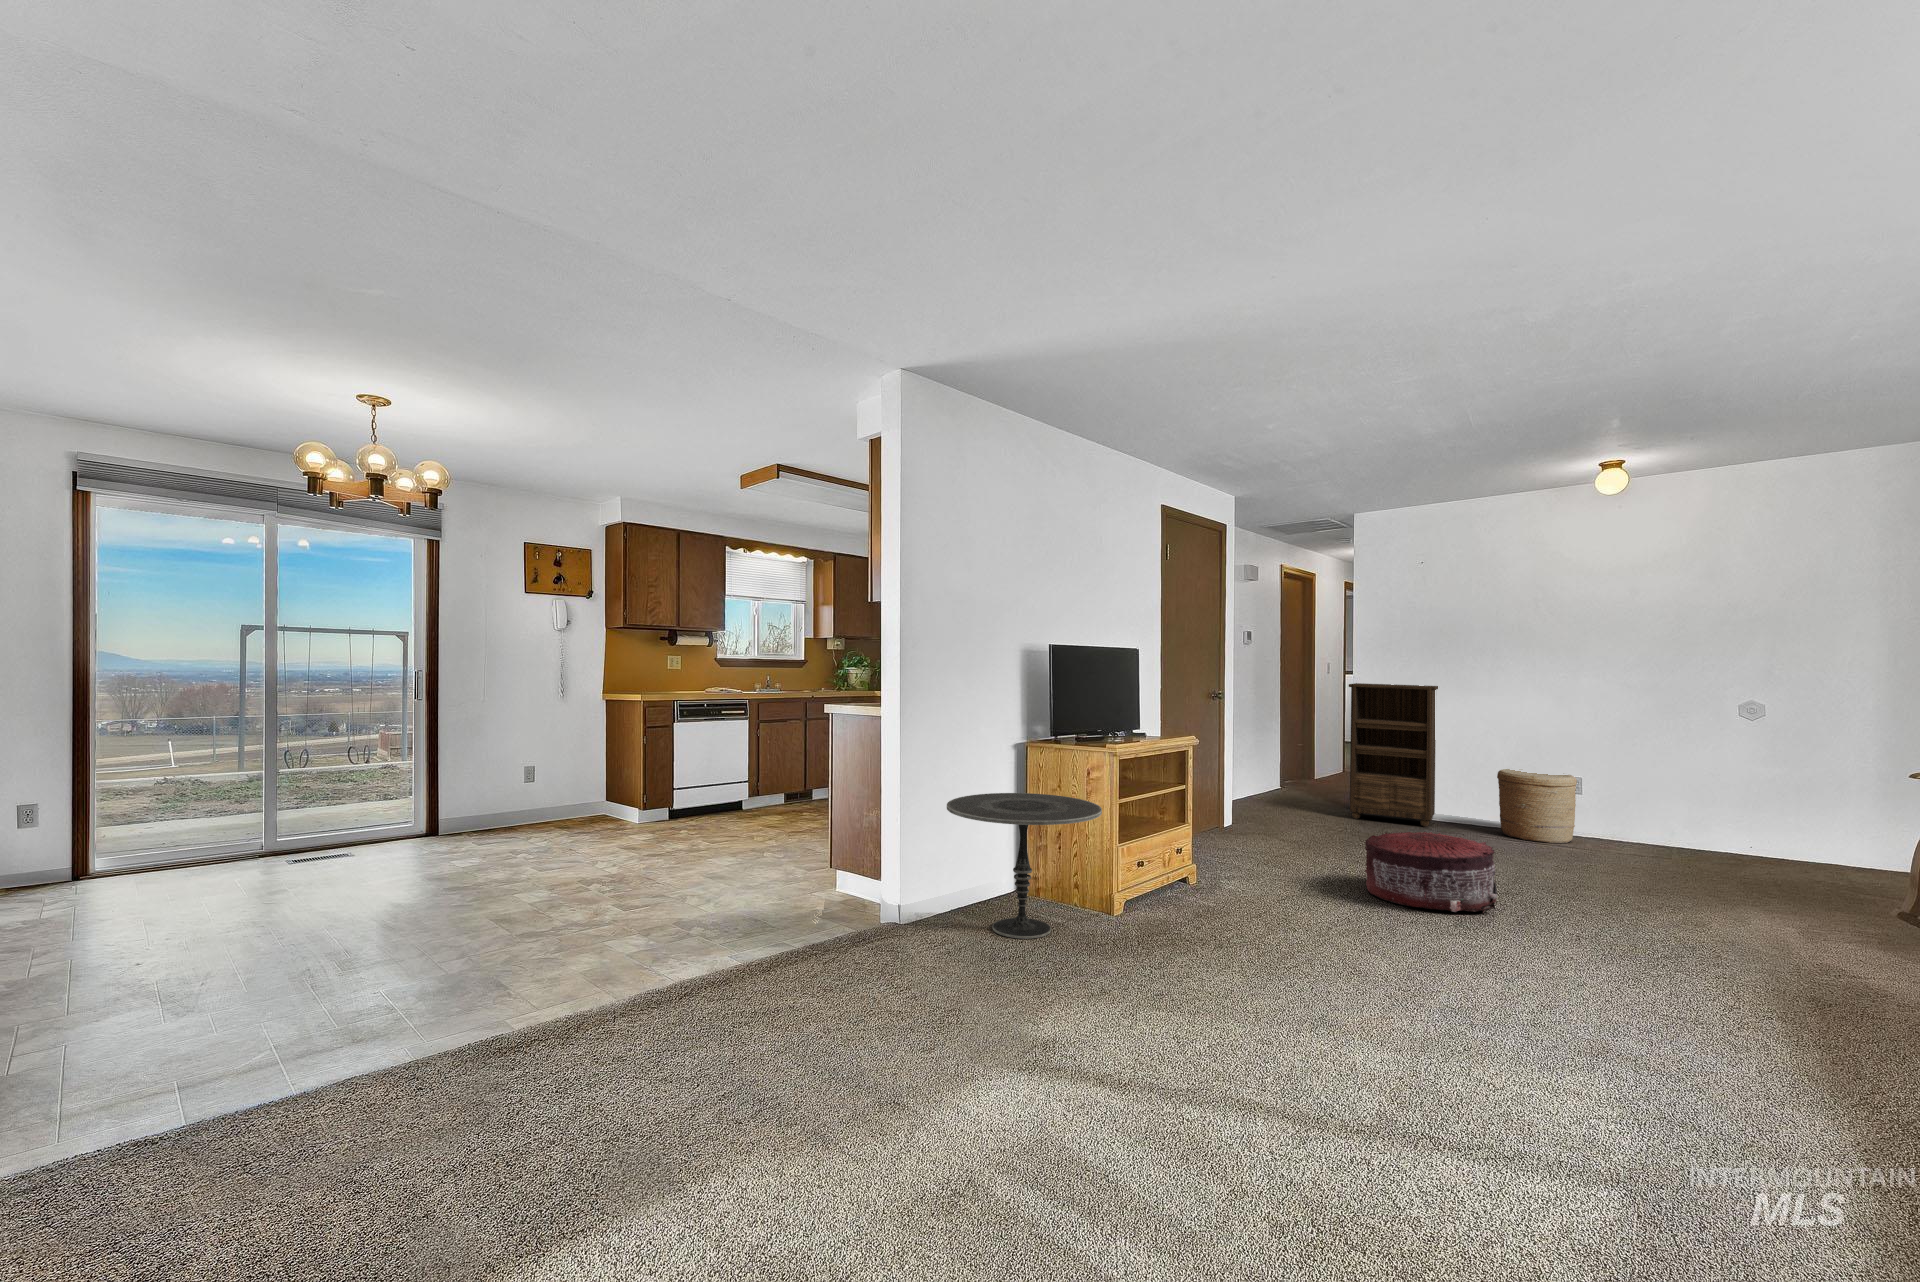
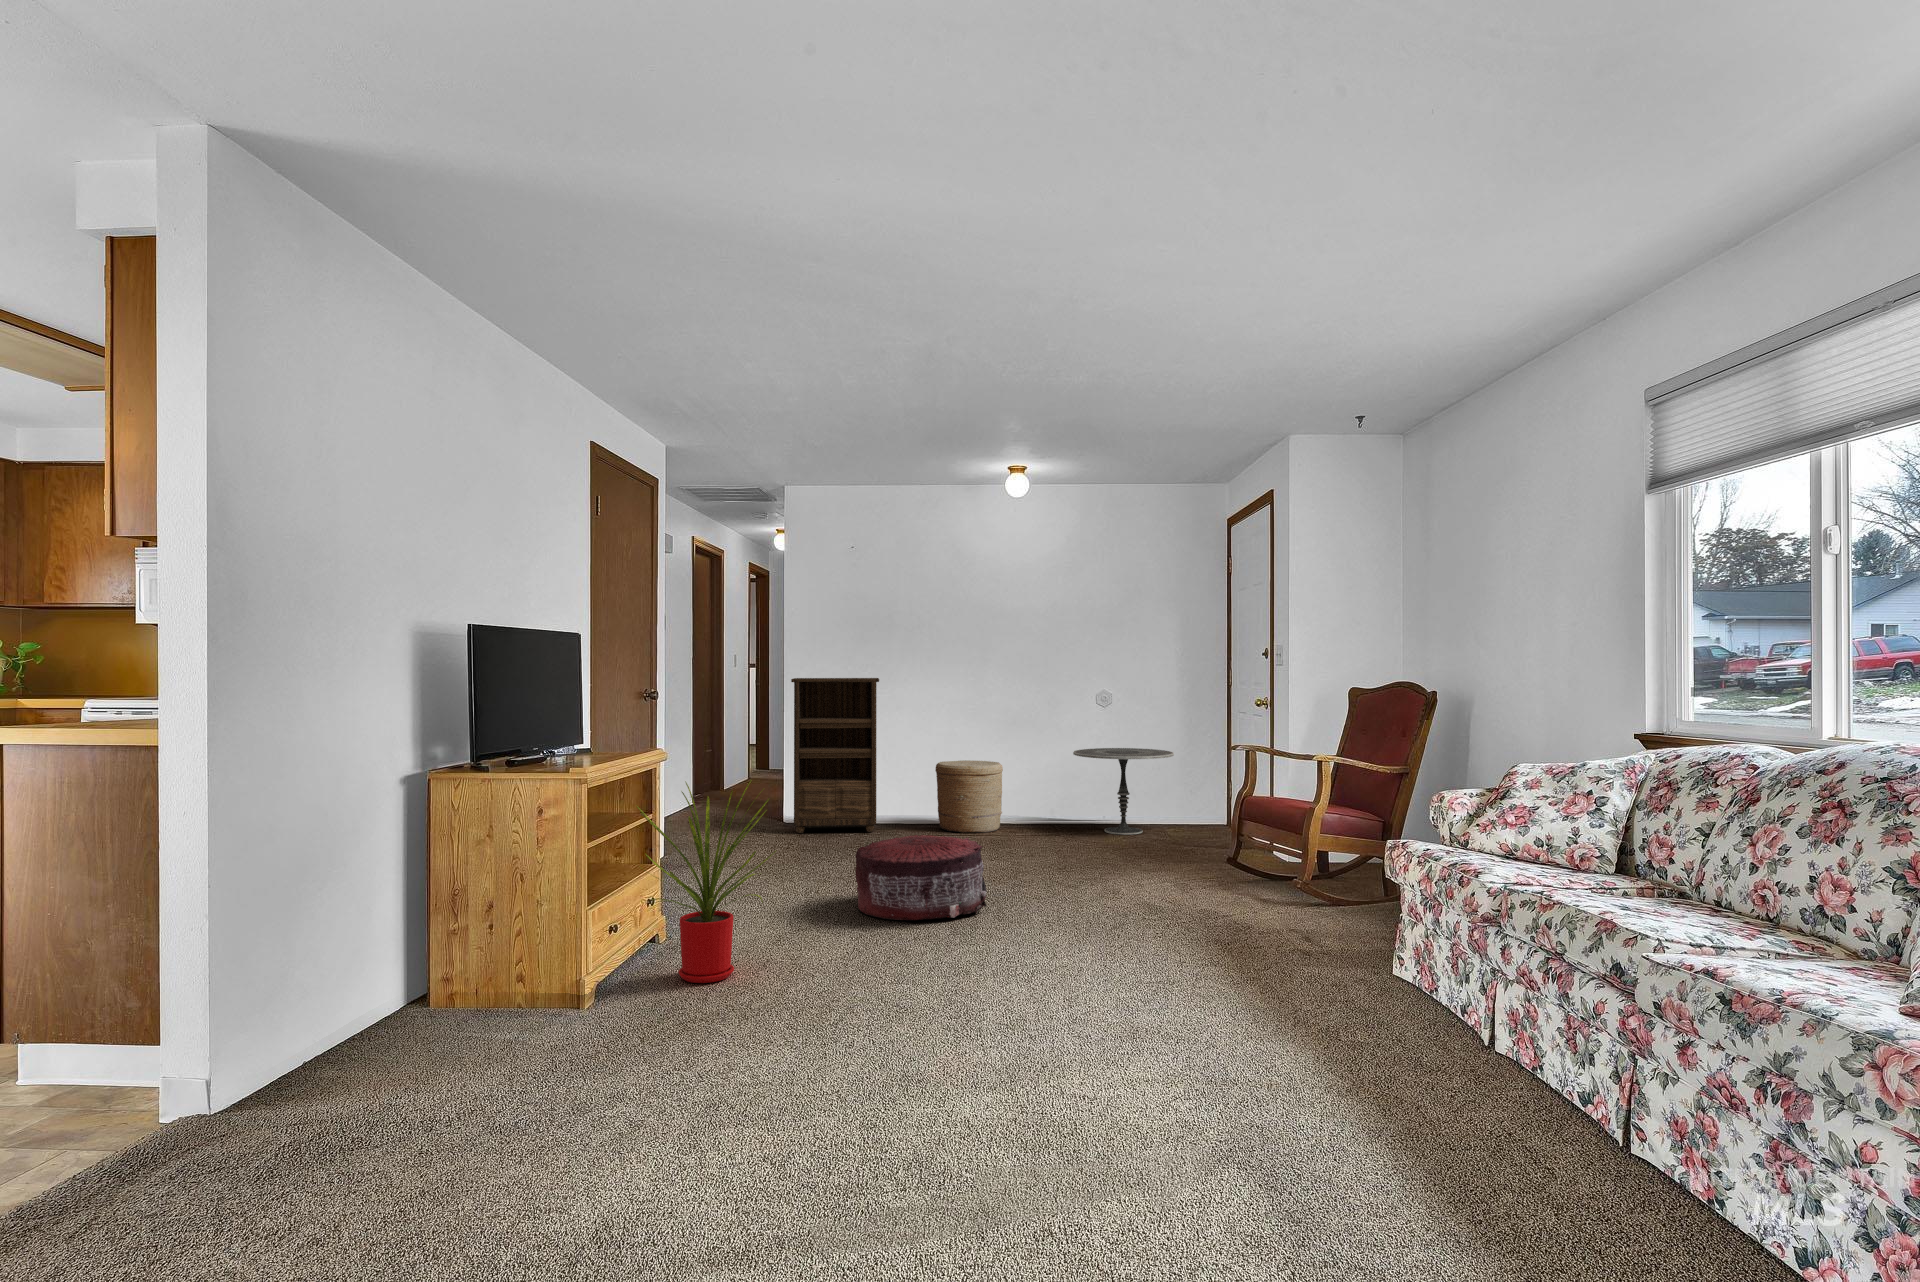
house plant: none [1157,763,1269,918] -> present [637,781,775,983]
side table: present [947,793,1102,939] -> present [1073,748,1174,835]

